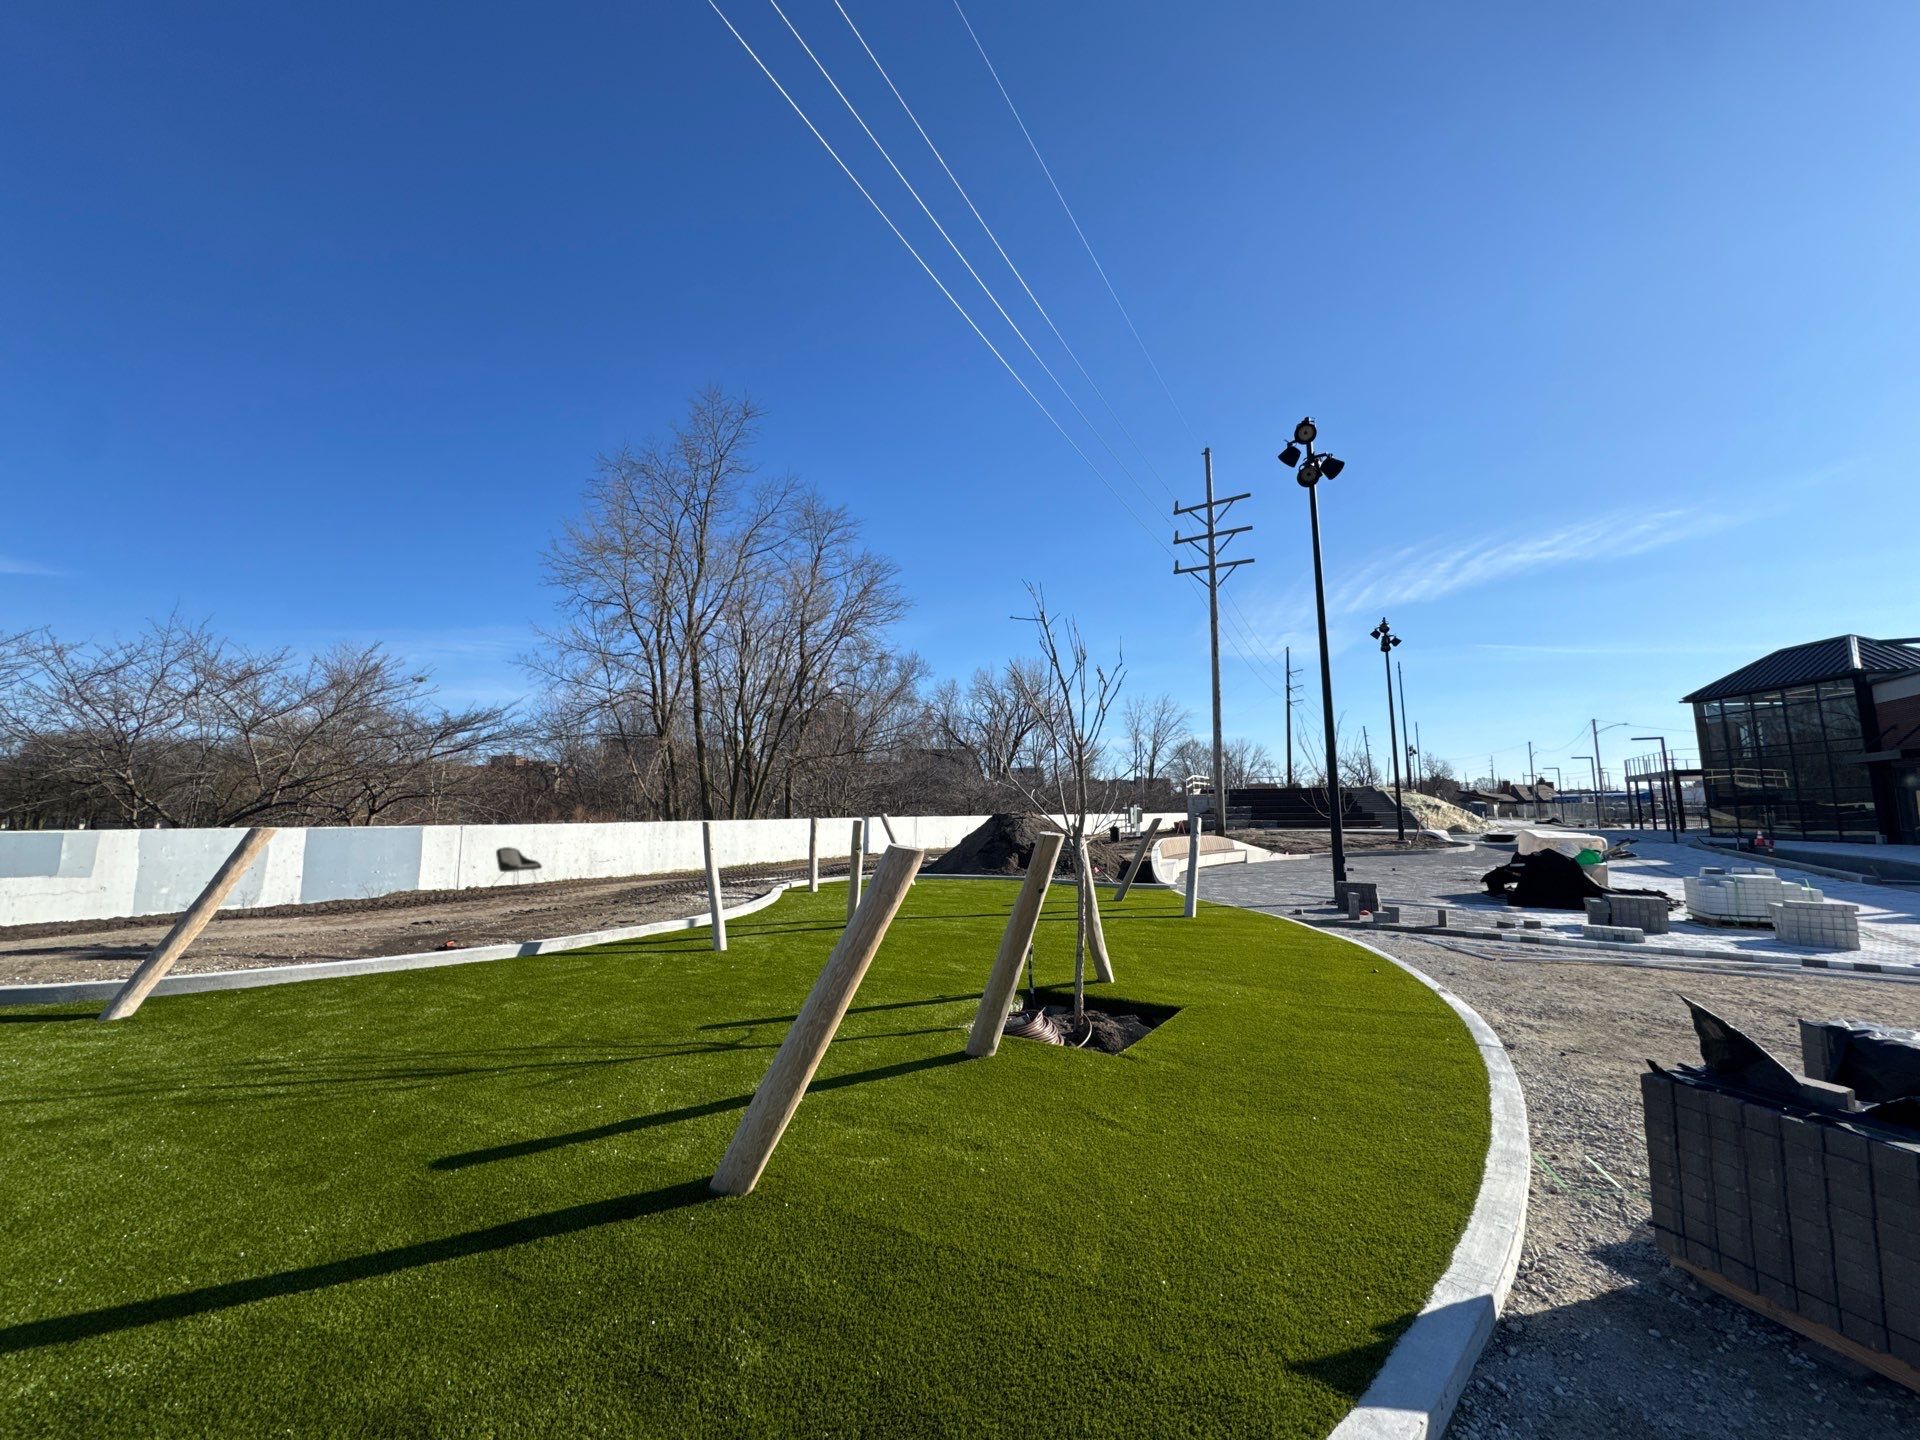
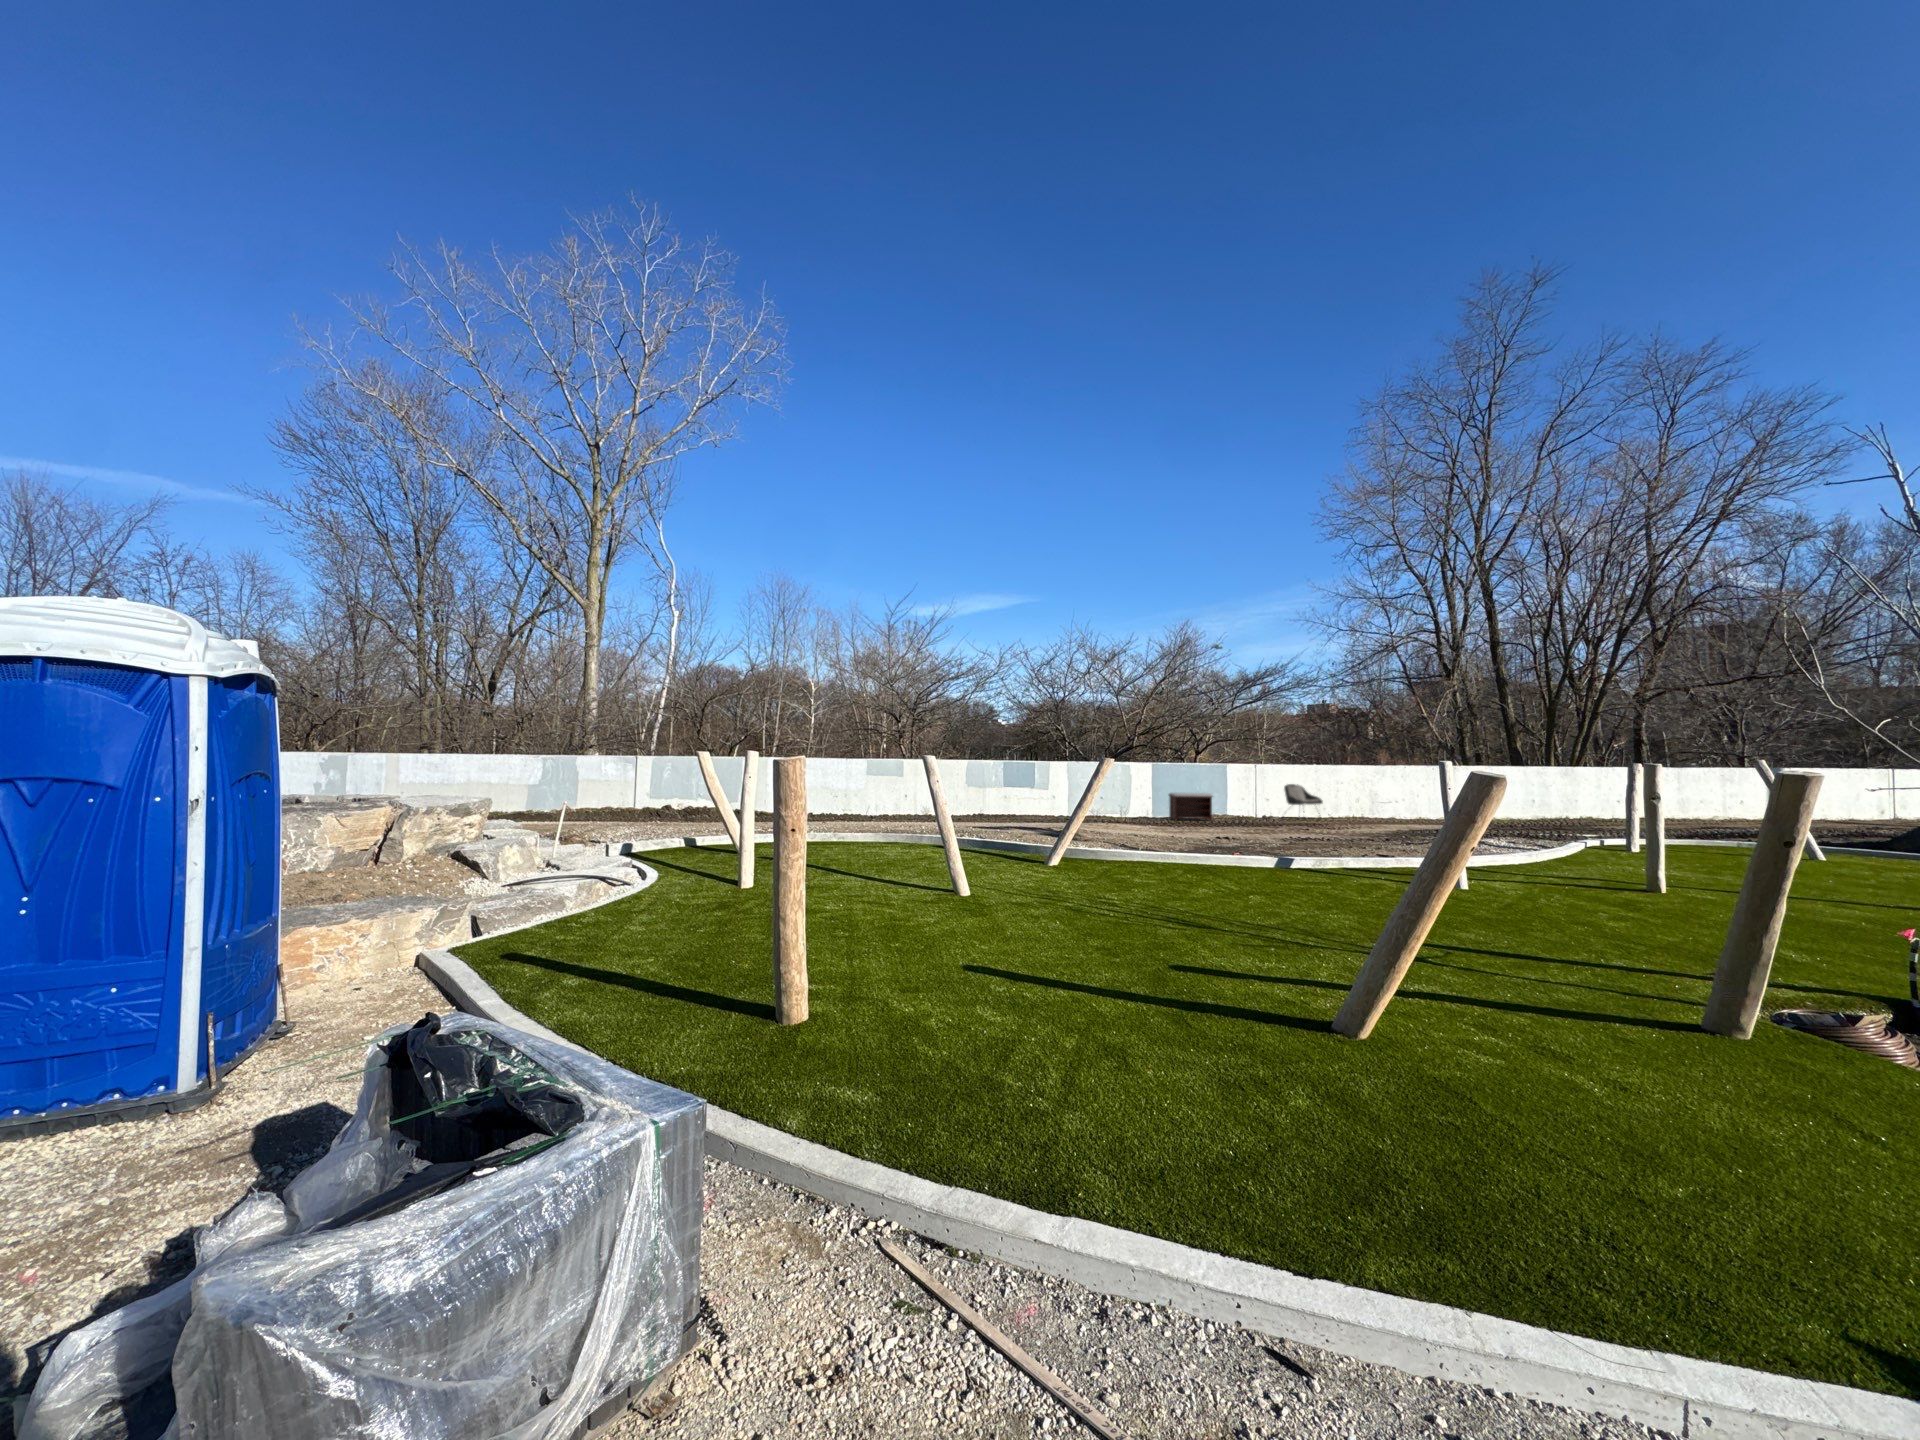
bench: none [331,864,403,905] -> present [1169,793,1213,820]

